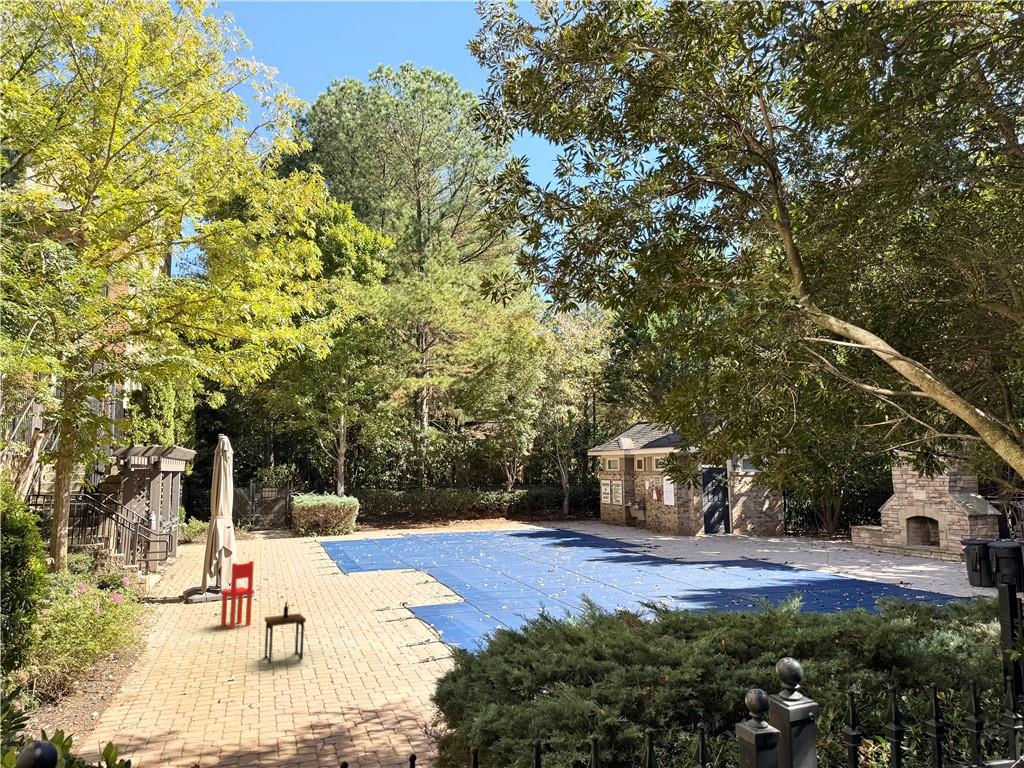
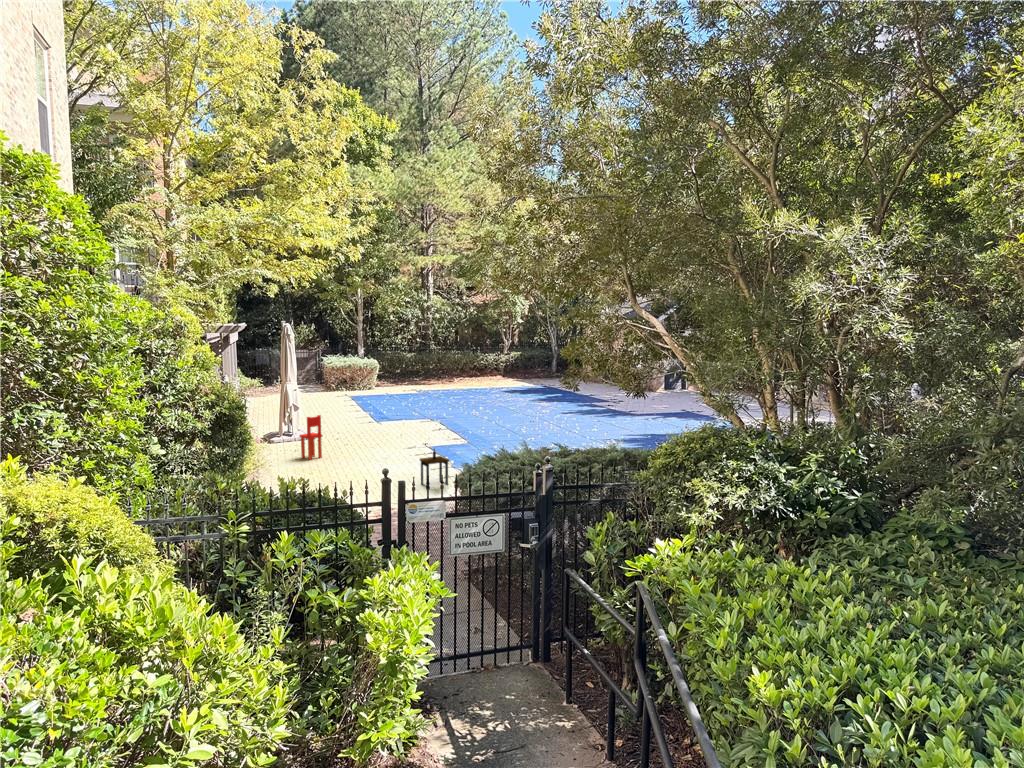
side table: present [265,602,306,663] -> present [420,449,449,488]

